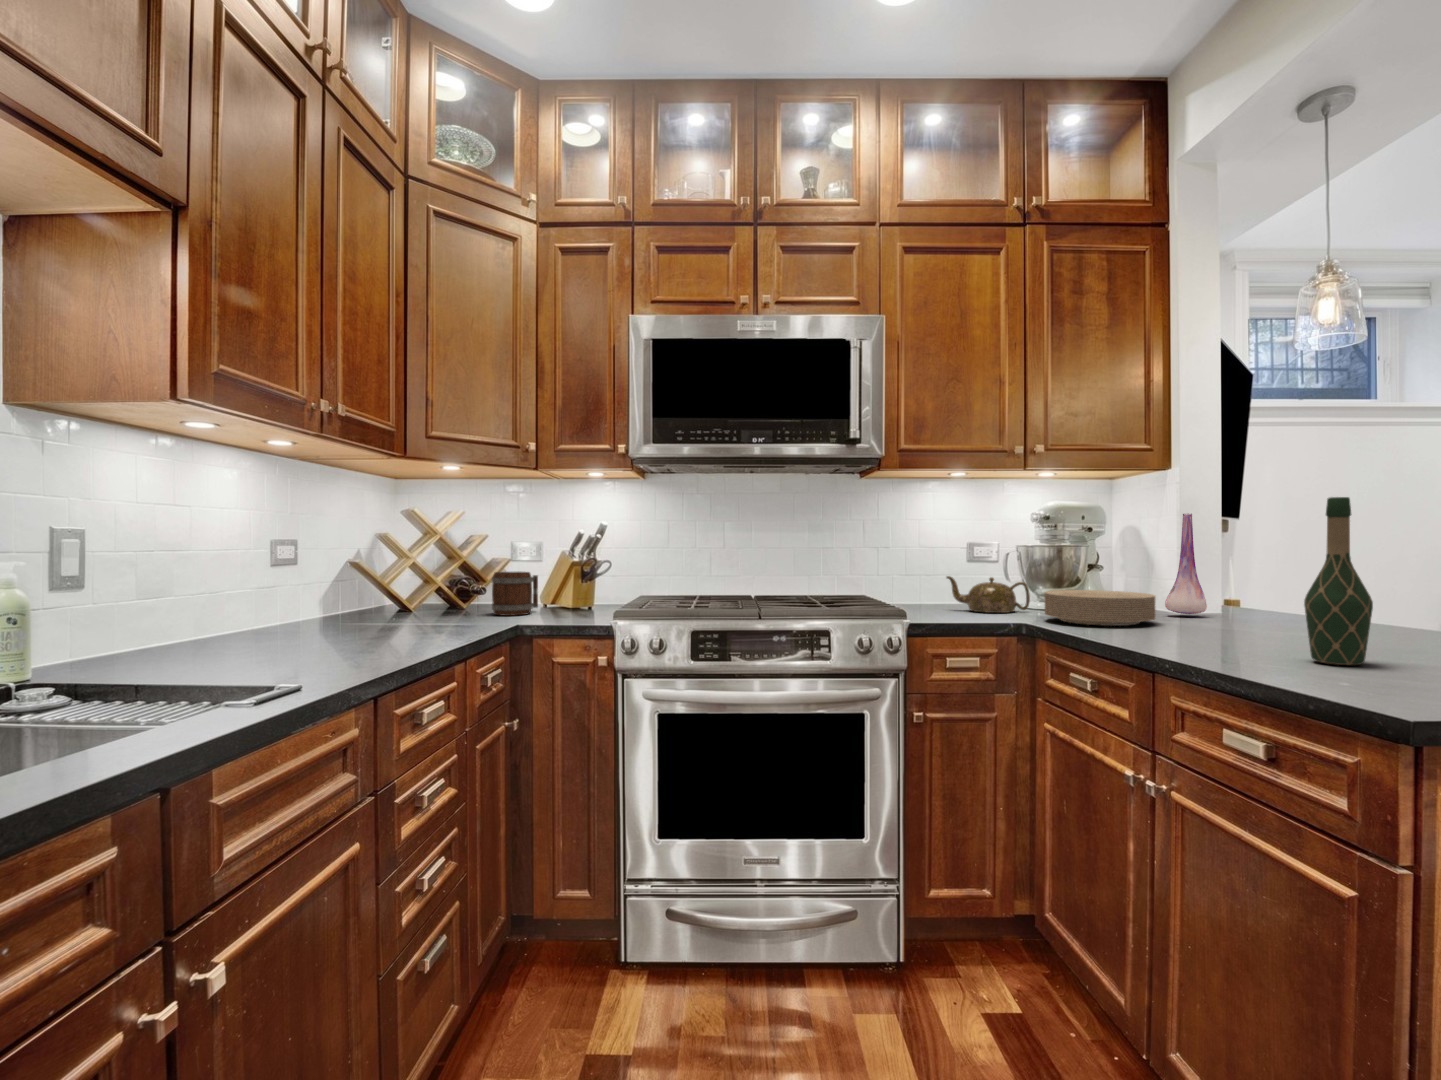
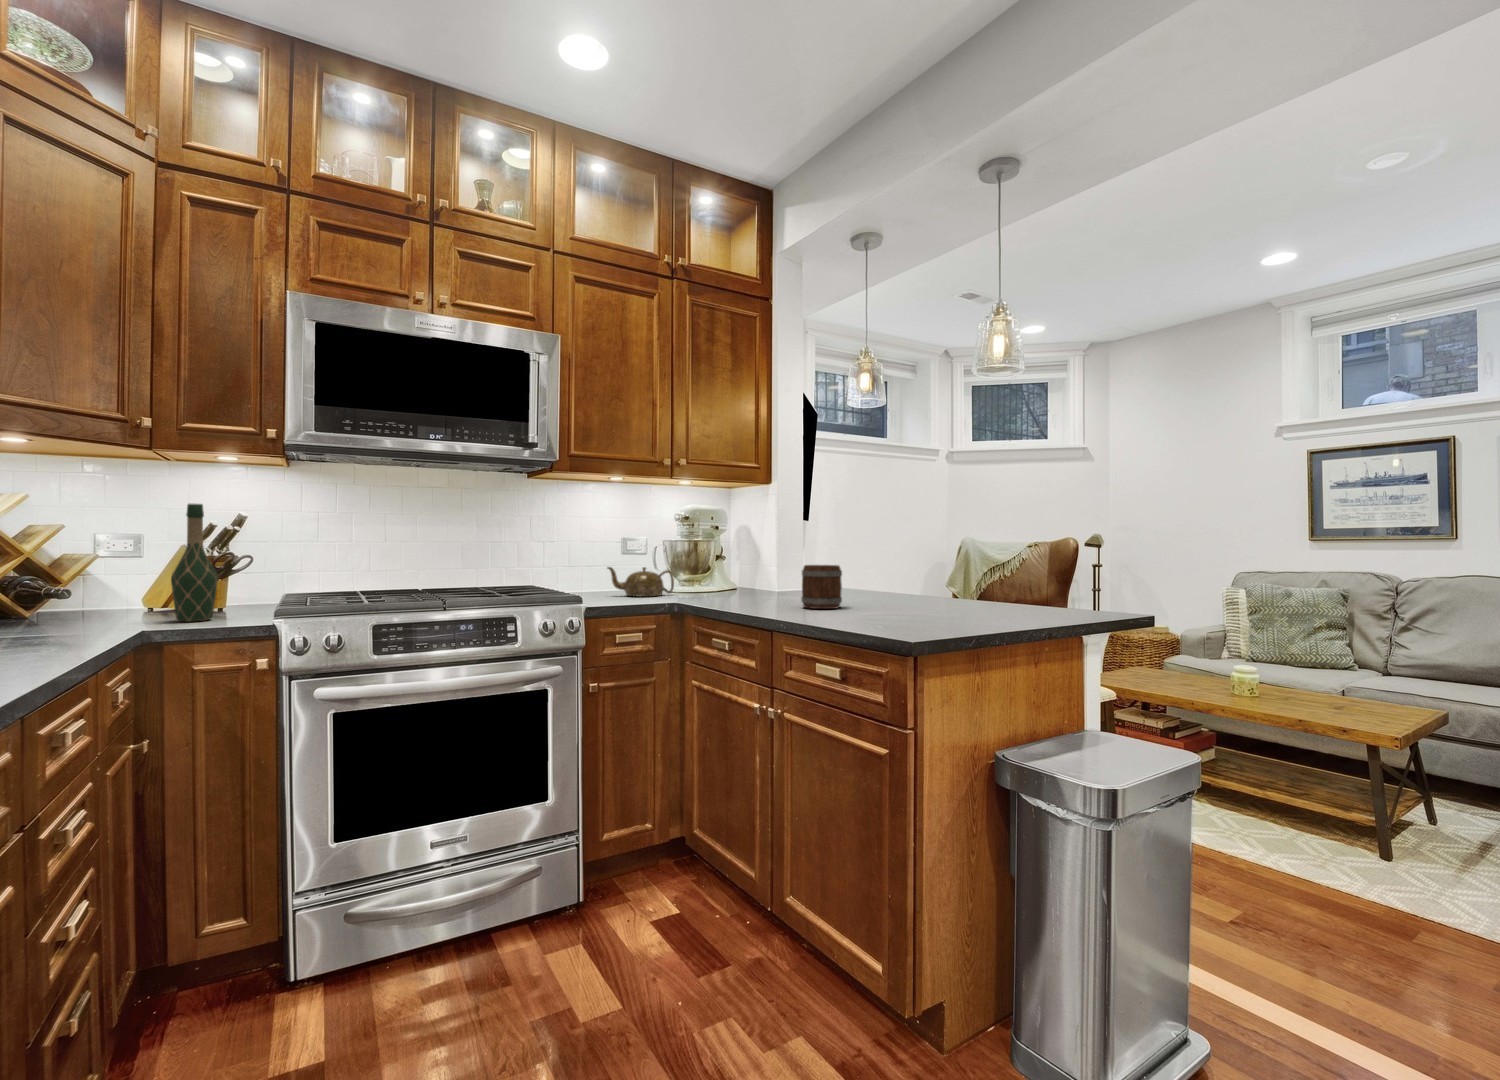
wine bottle: present [1304,497,1373,665] -> present [171,504,218,622]
vase: present [1165,514,1207,614] -> none [765,515,795,593]
mug: present [492,572,538,616] -> present [801,565,842,609]
plate: present [1045,590,1156,626] -> none [689,575,766,601]

